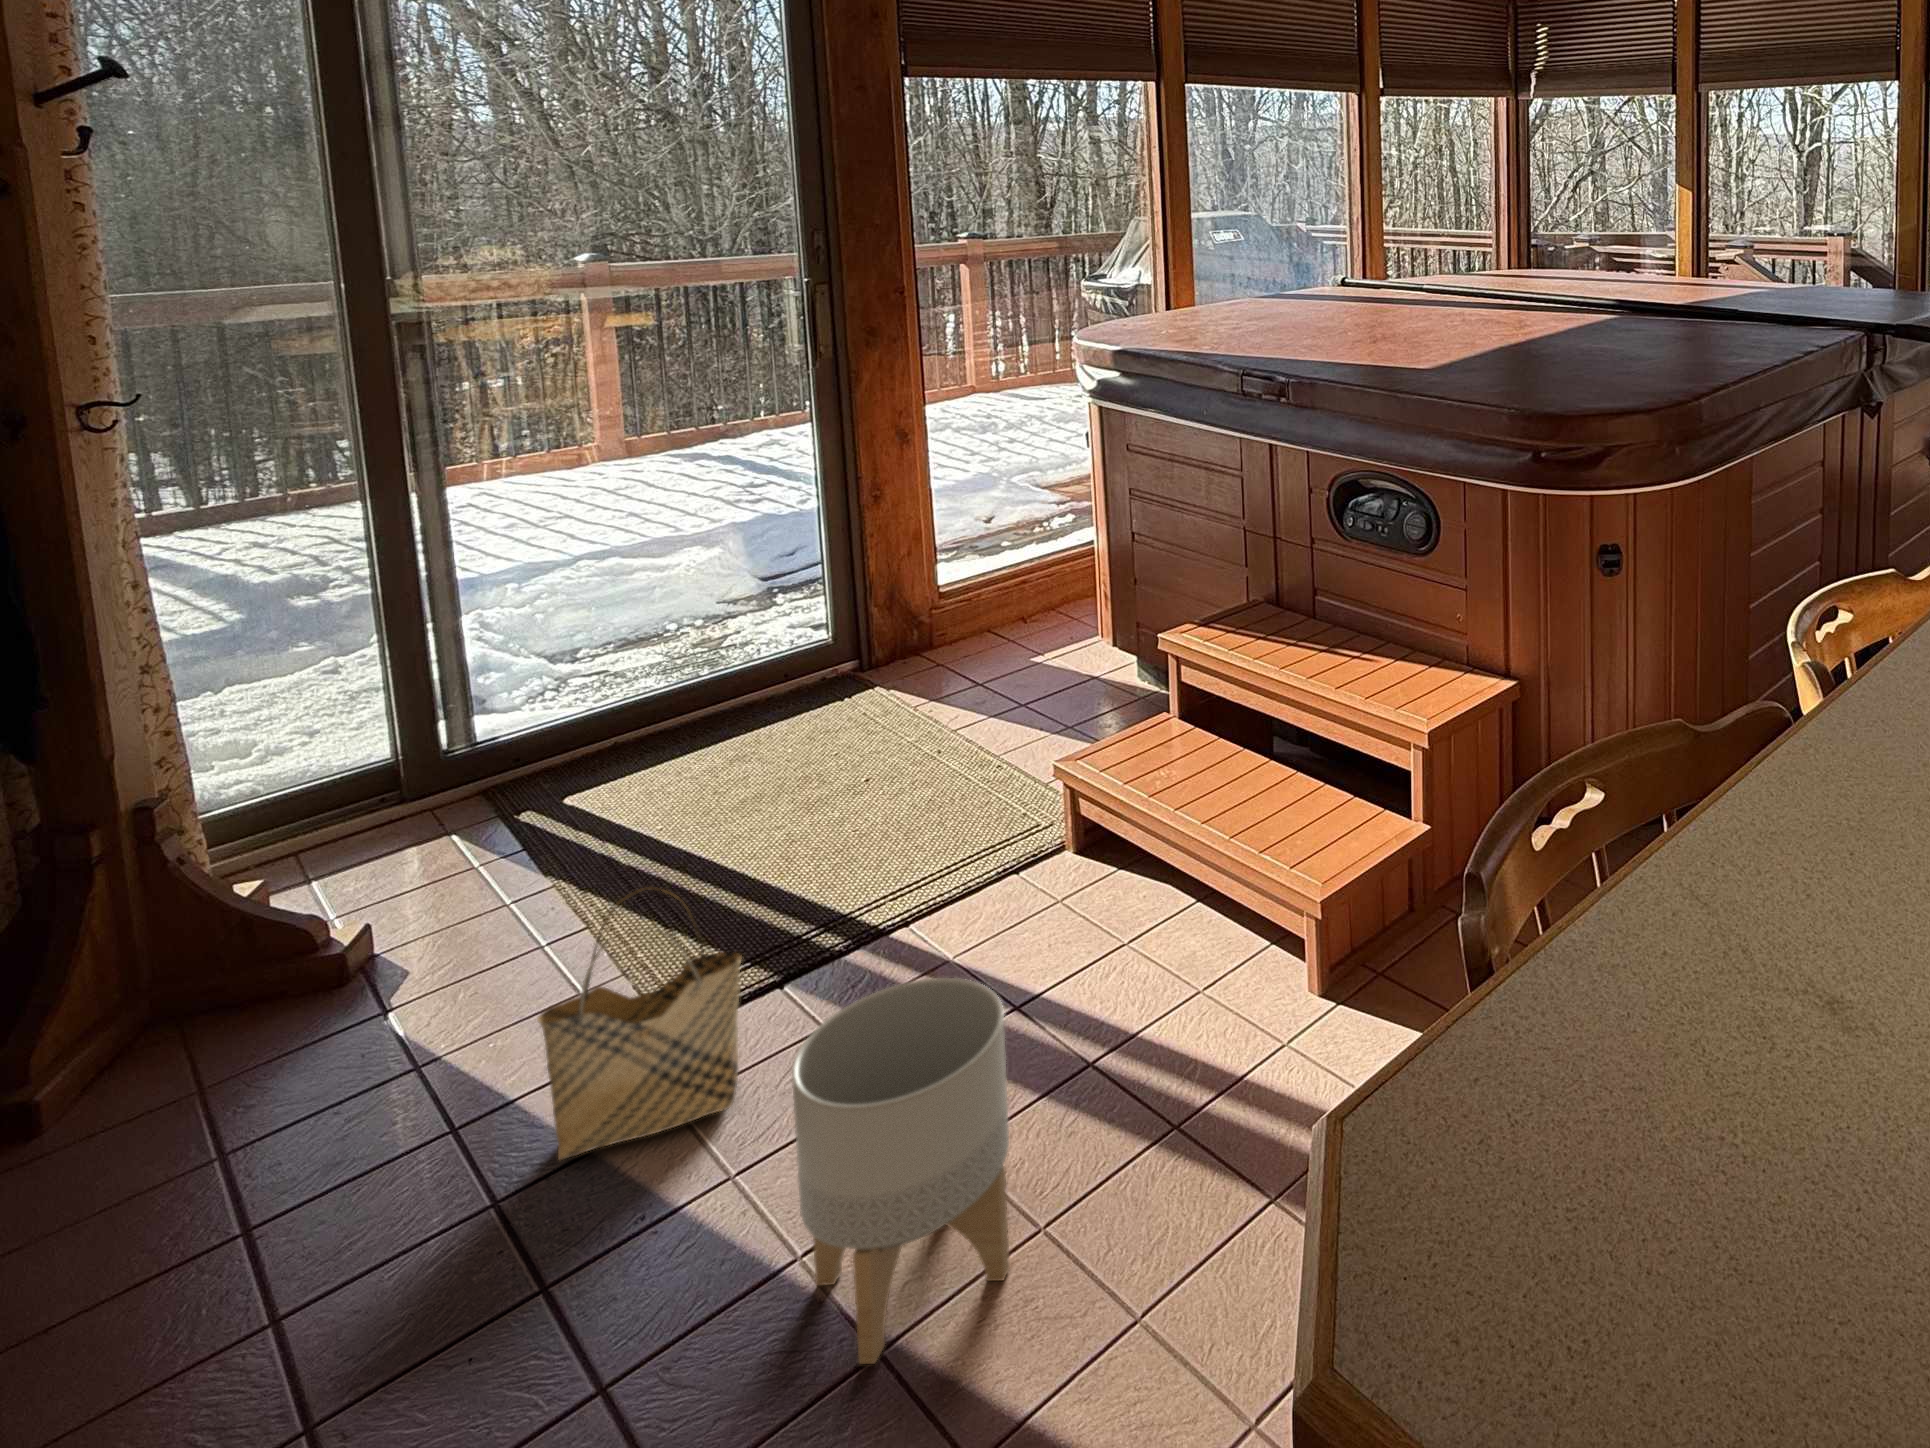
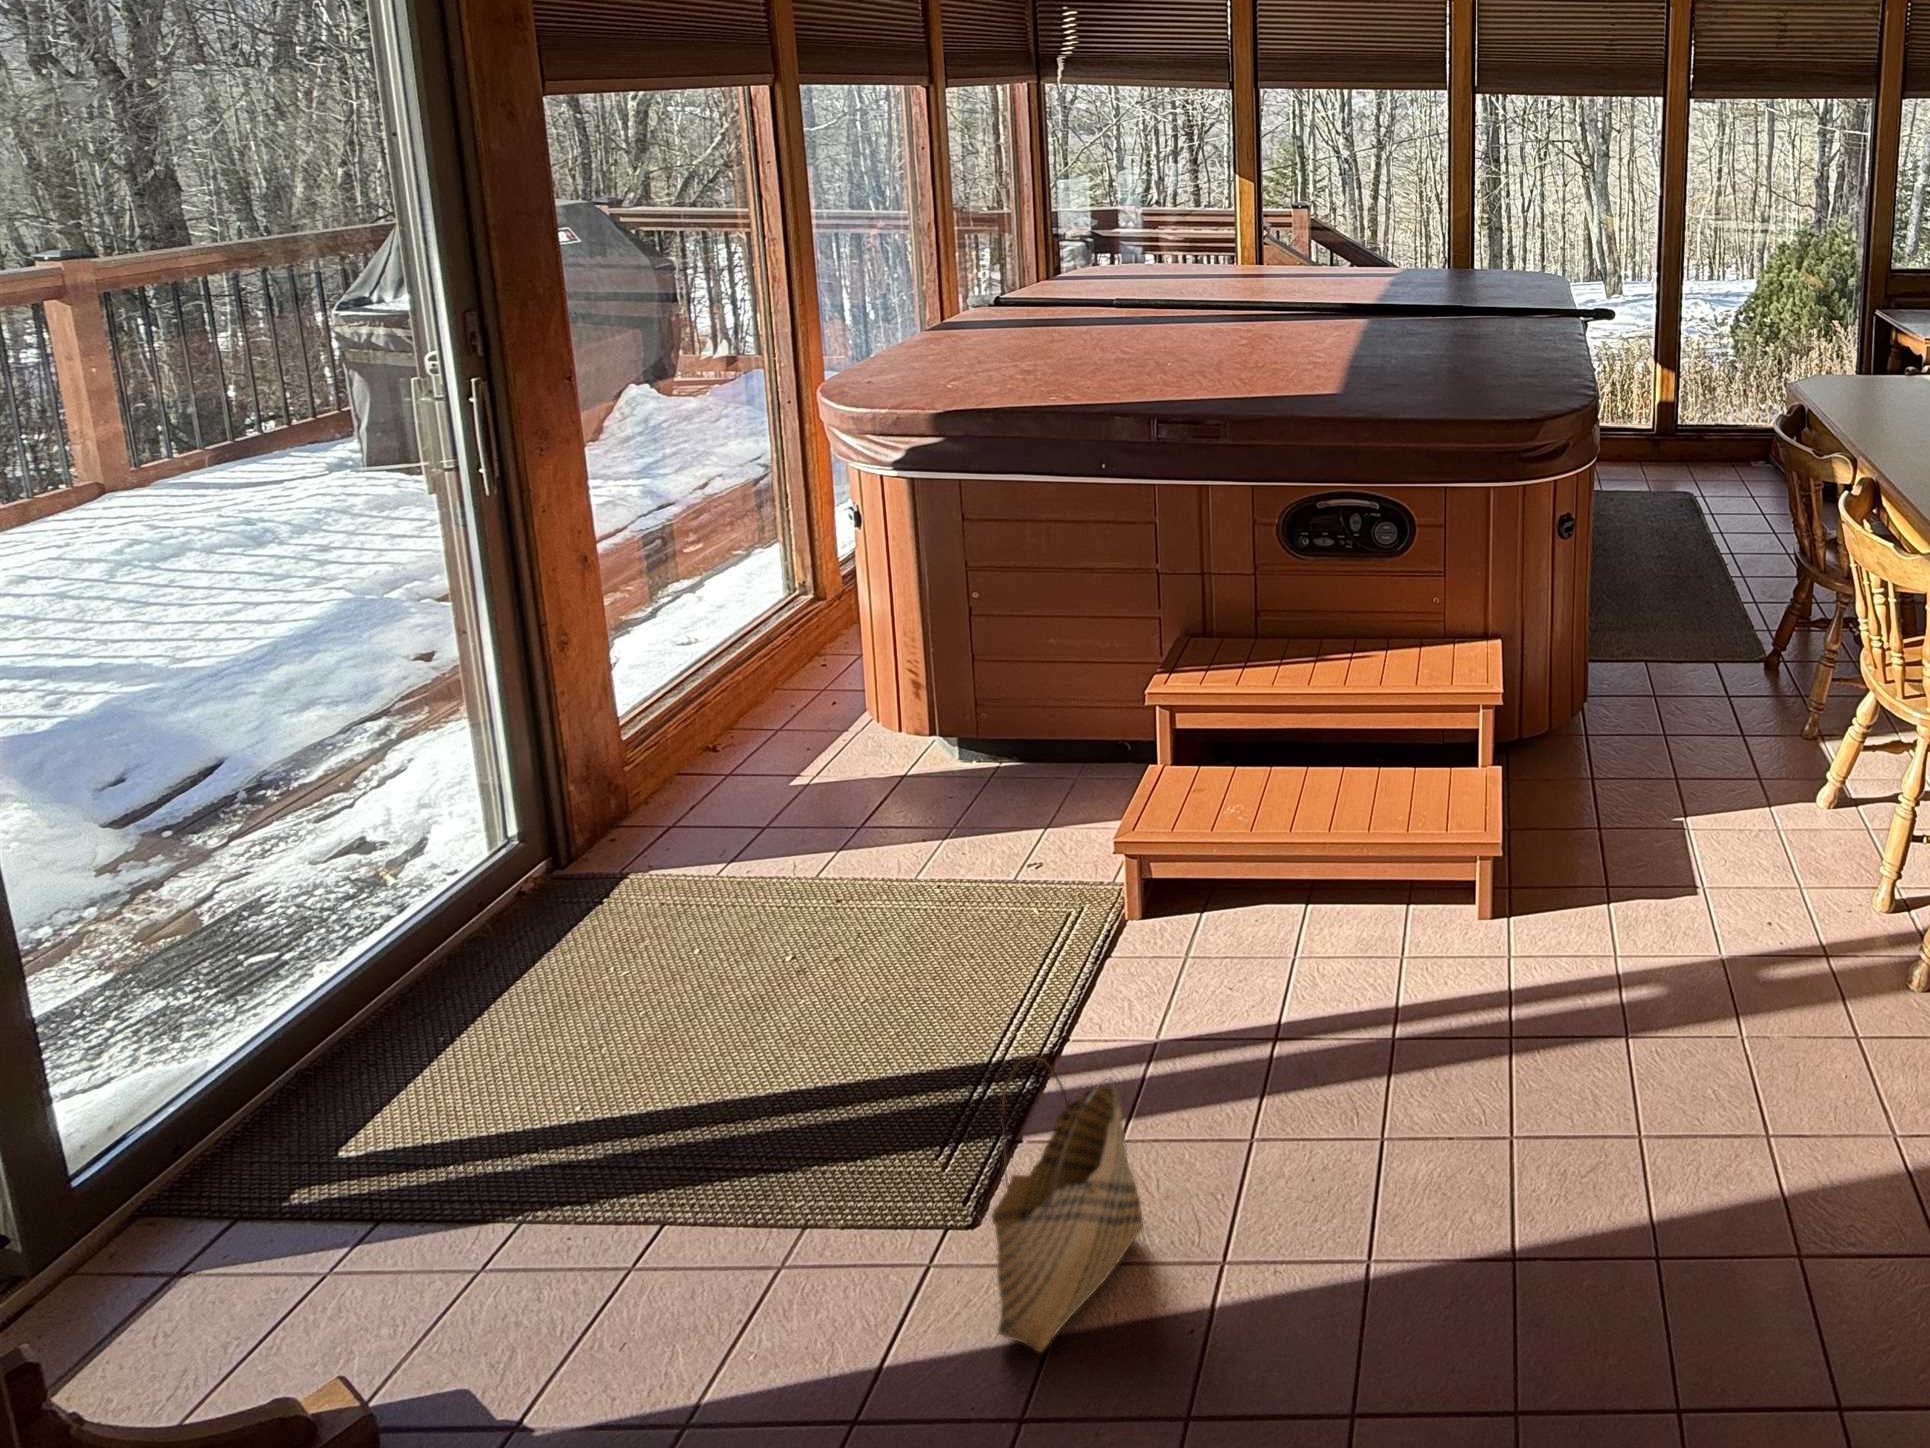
planter: present [792,978,1010,1364] -> none [1390,972,1549,1279]

